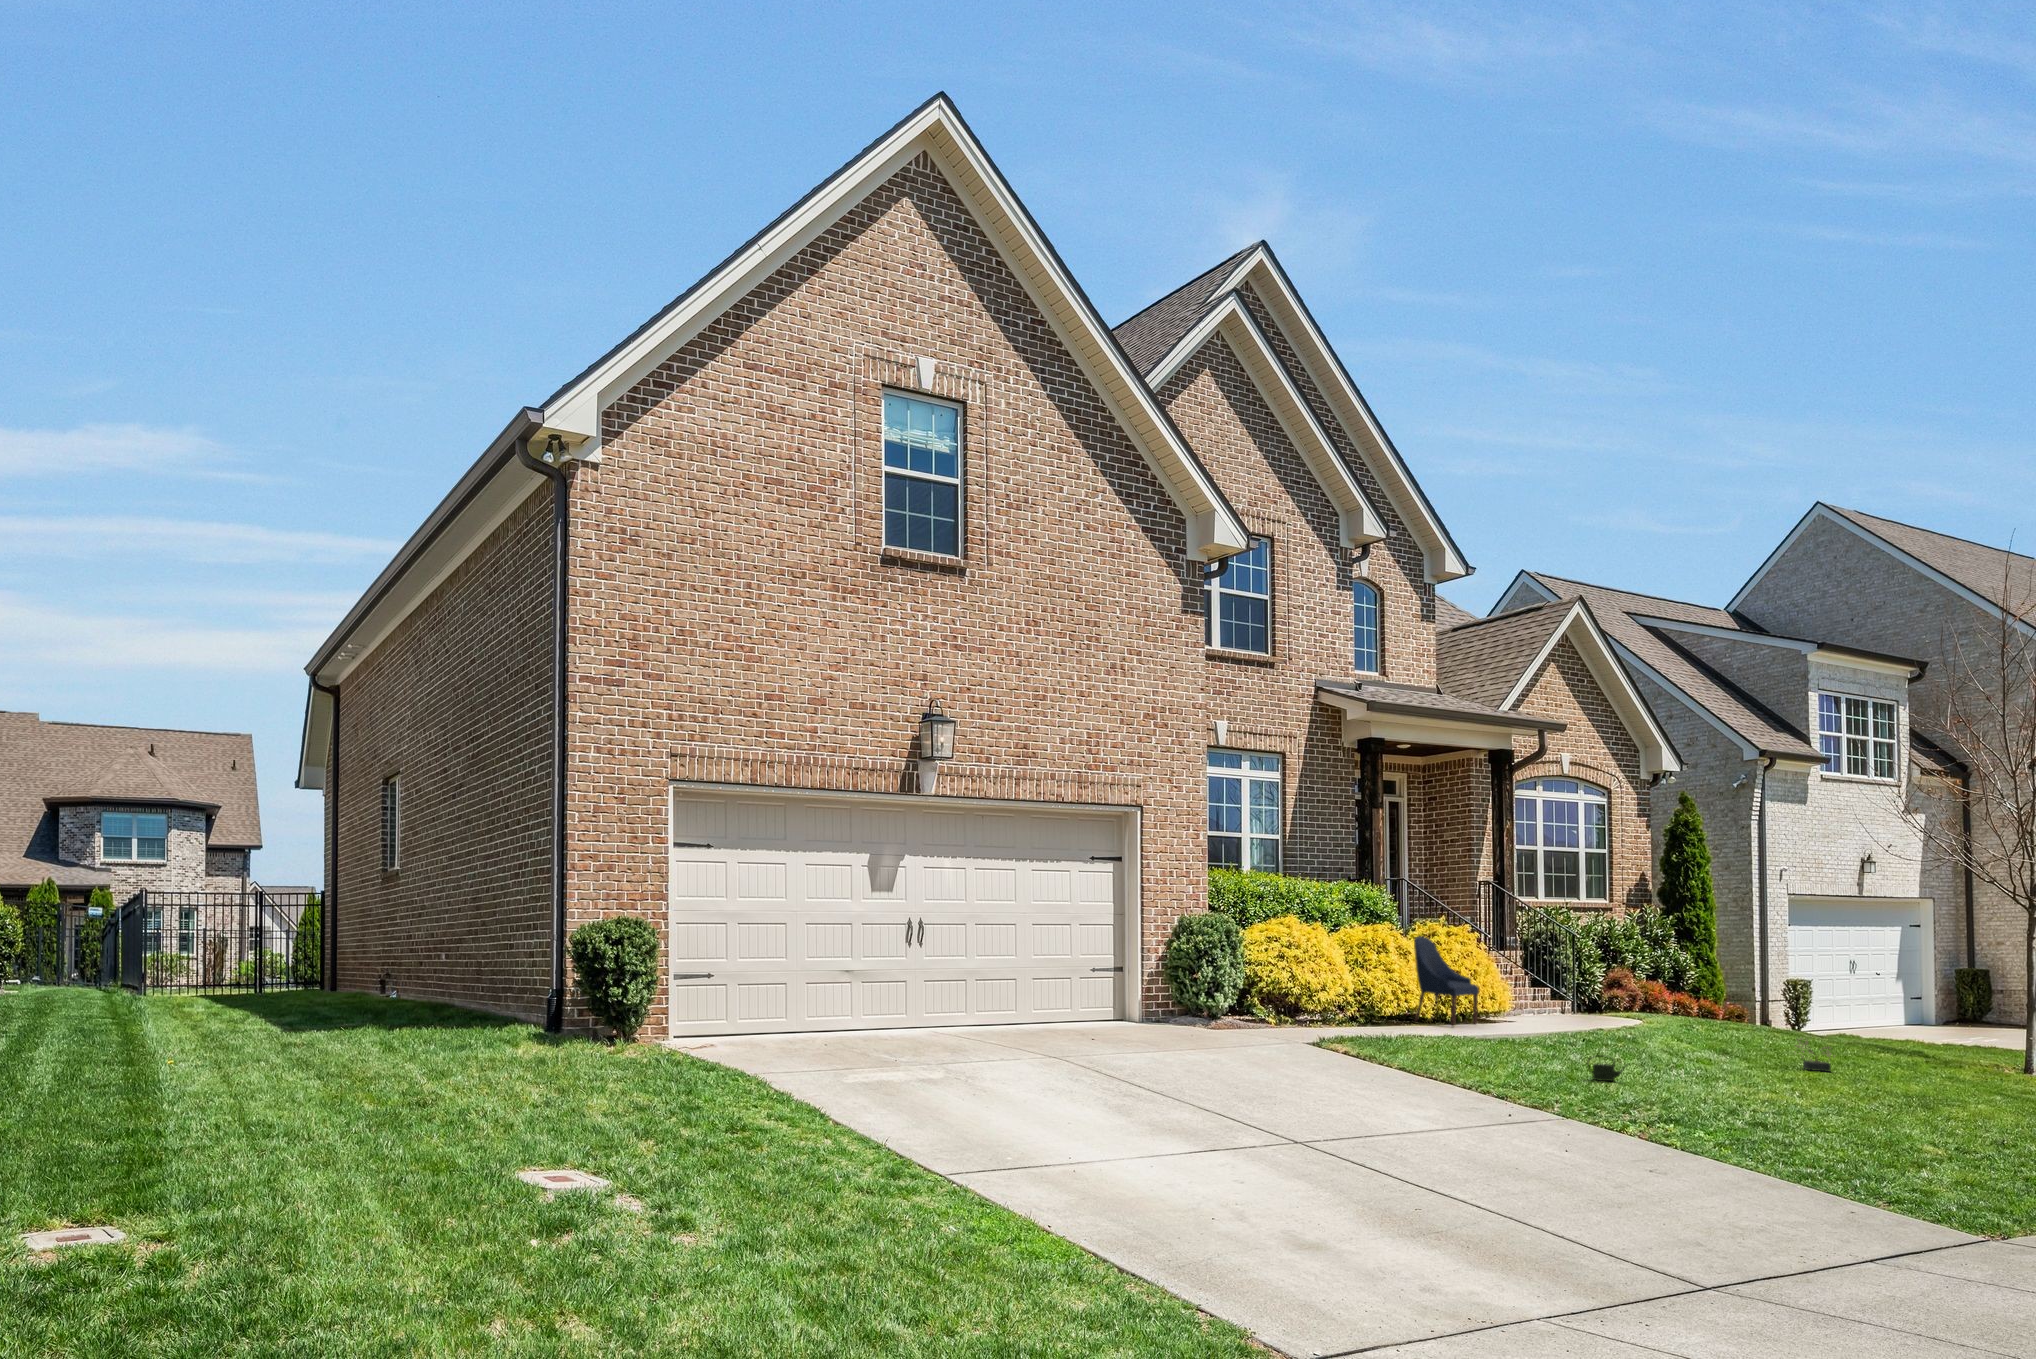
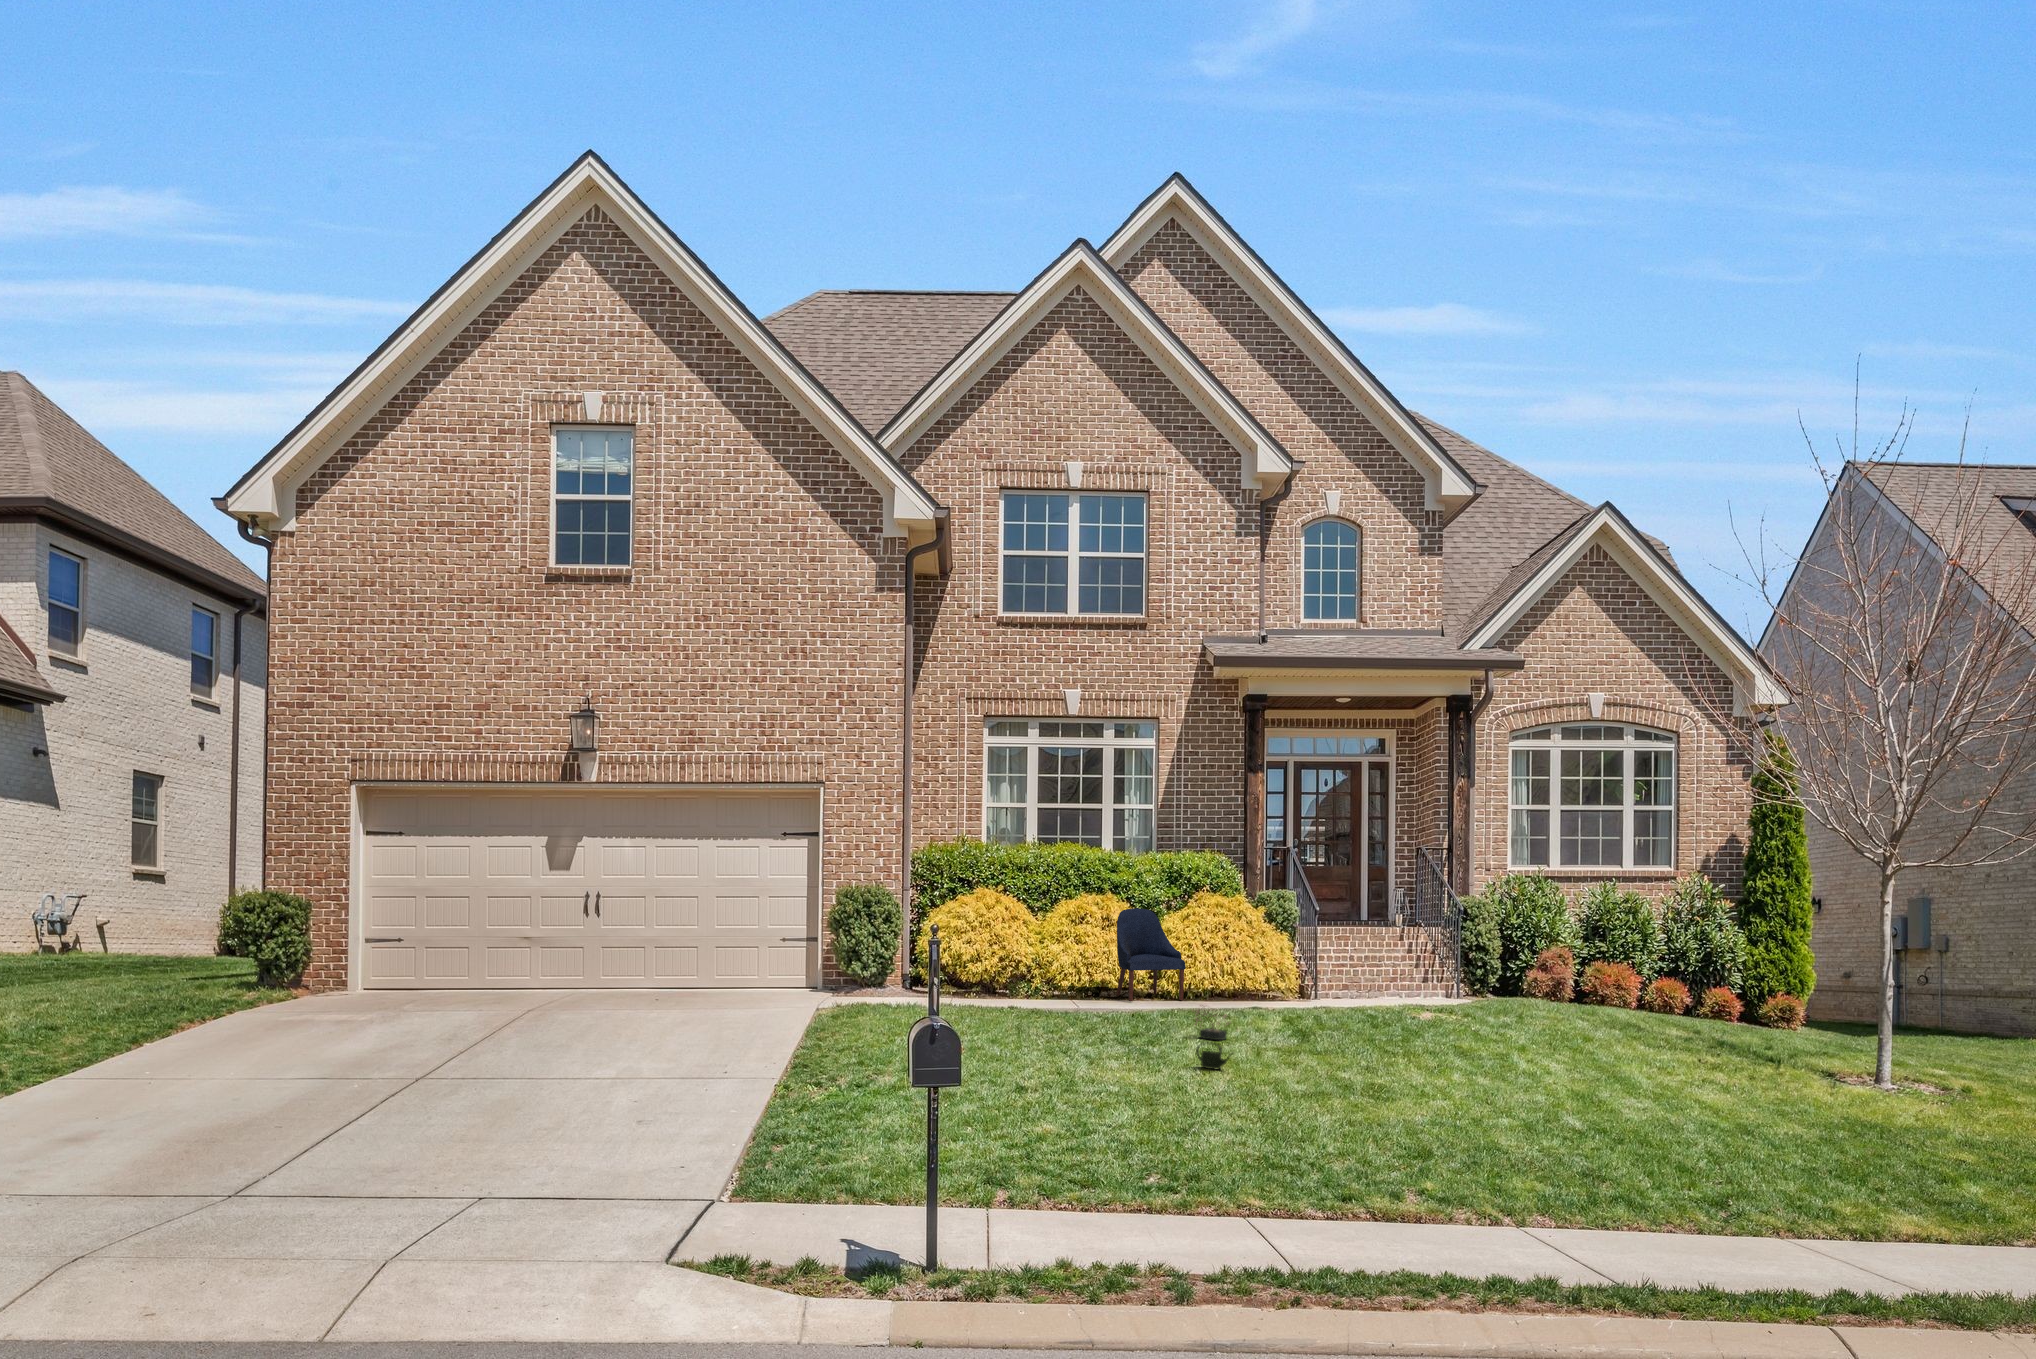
decorative plant: present [1796,1039,1831,1072] -> present [1195,1005,1228,1041]
watering can: present [1587,1055,1625,1081] -> present [1196,1042,1230,1069]

